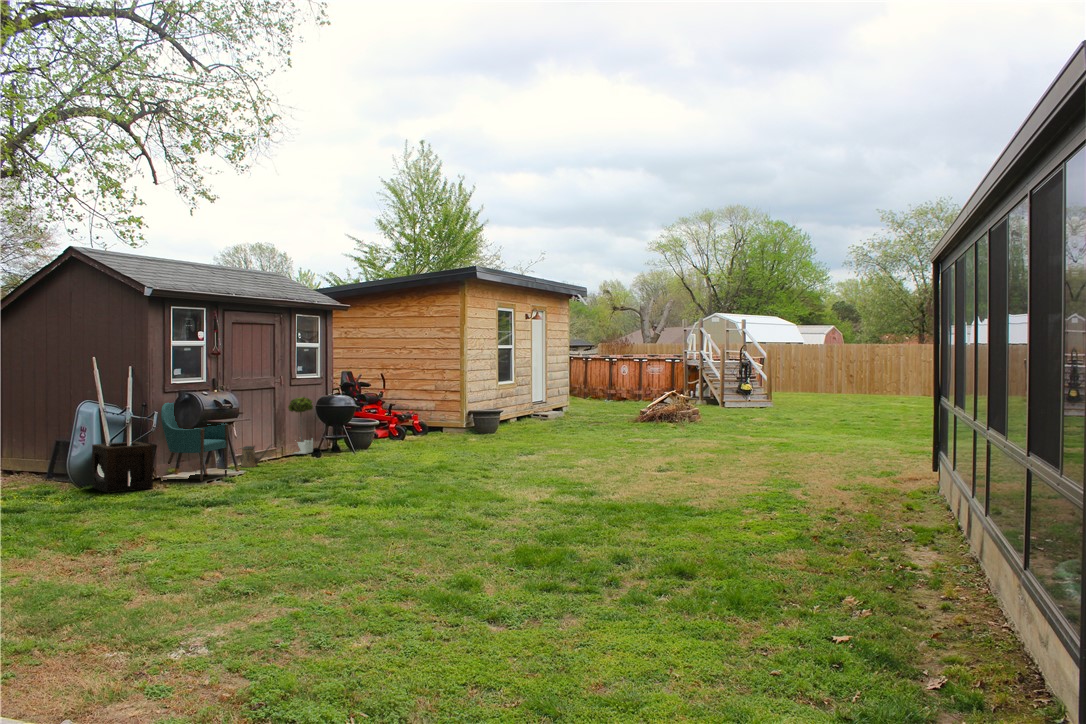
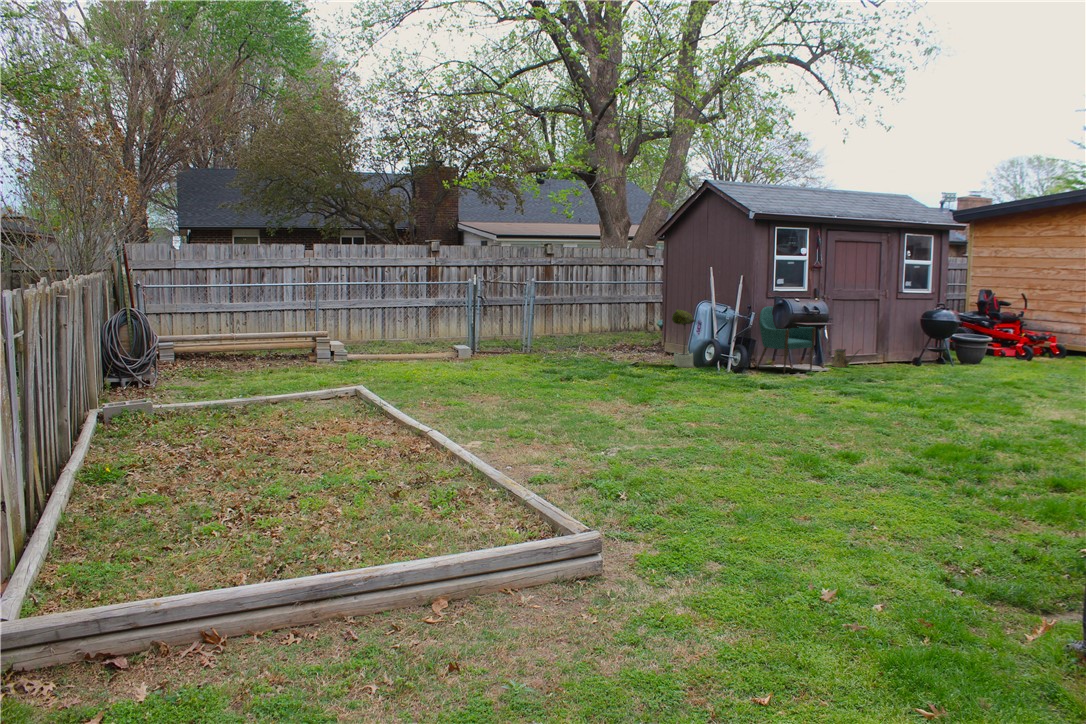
potted tree: present [288,397,313,454] -> present [672,309,695,367]
wooden crate: present [92,441,153,493] -> none [702,335,743,374]

